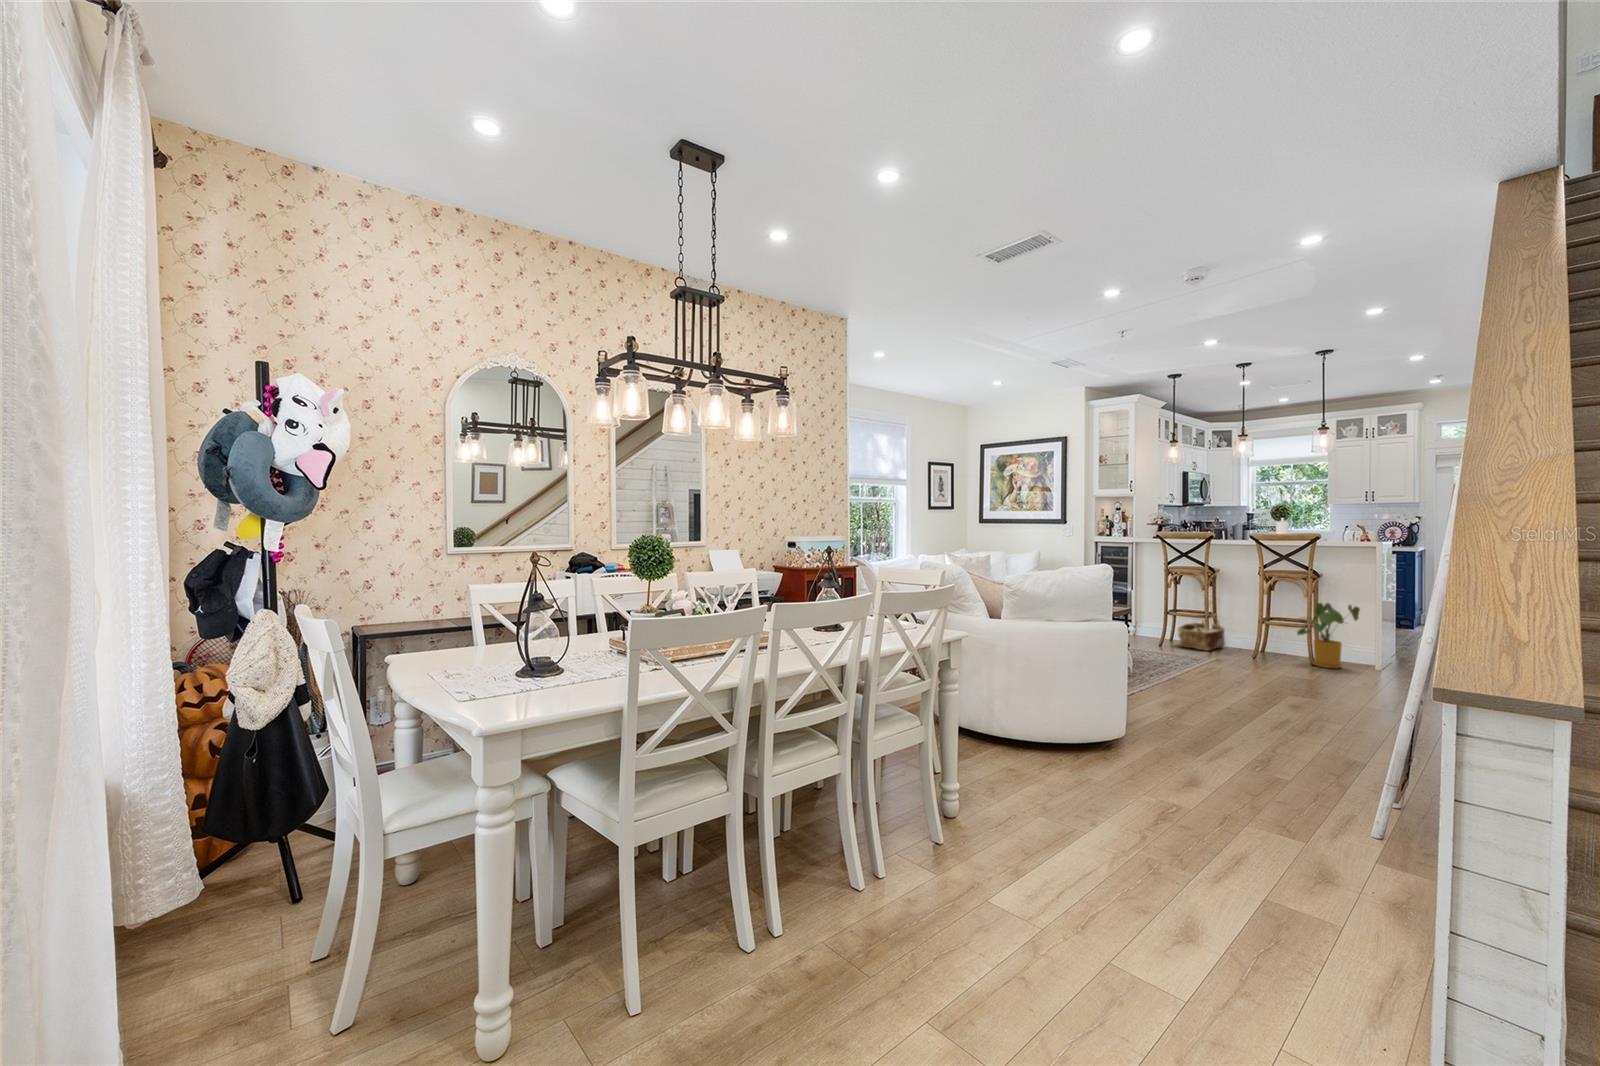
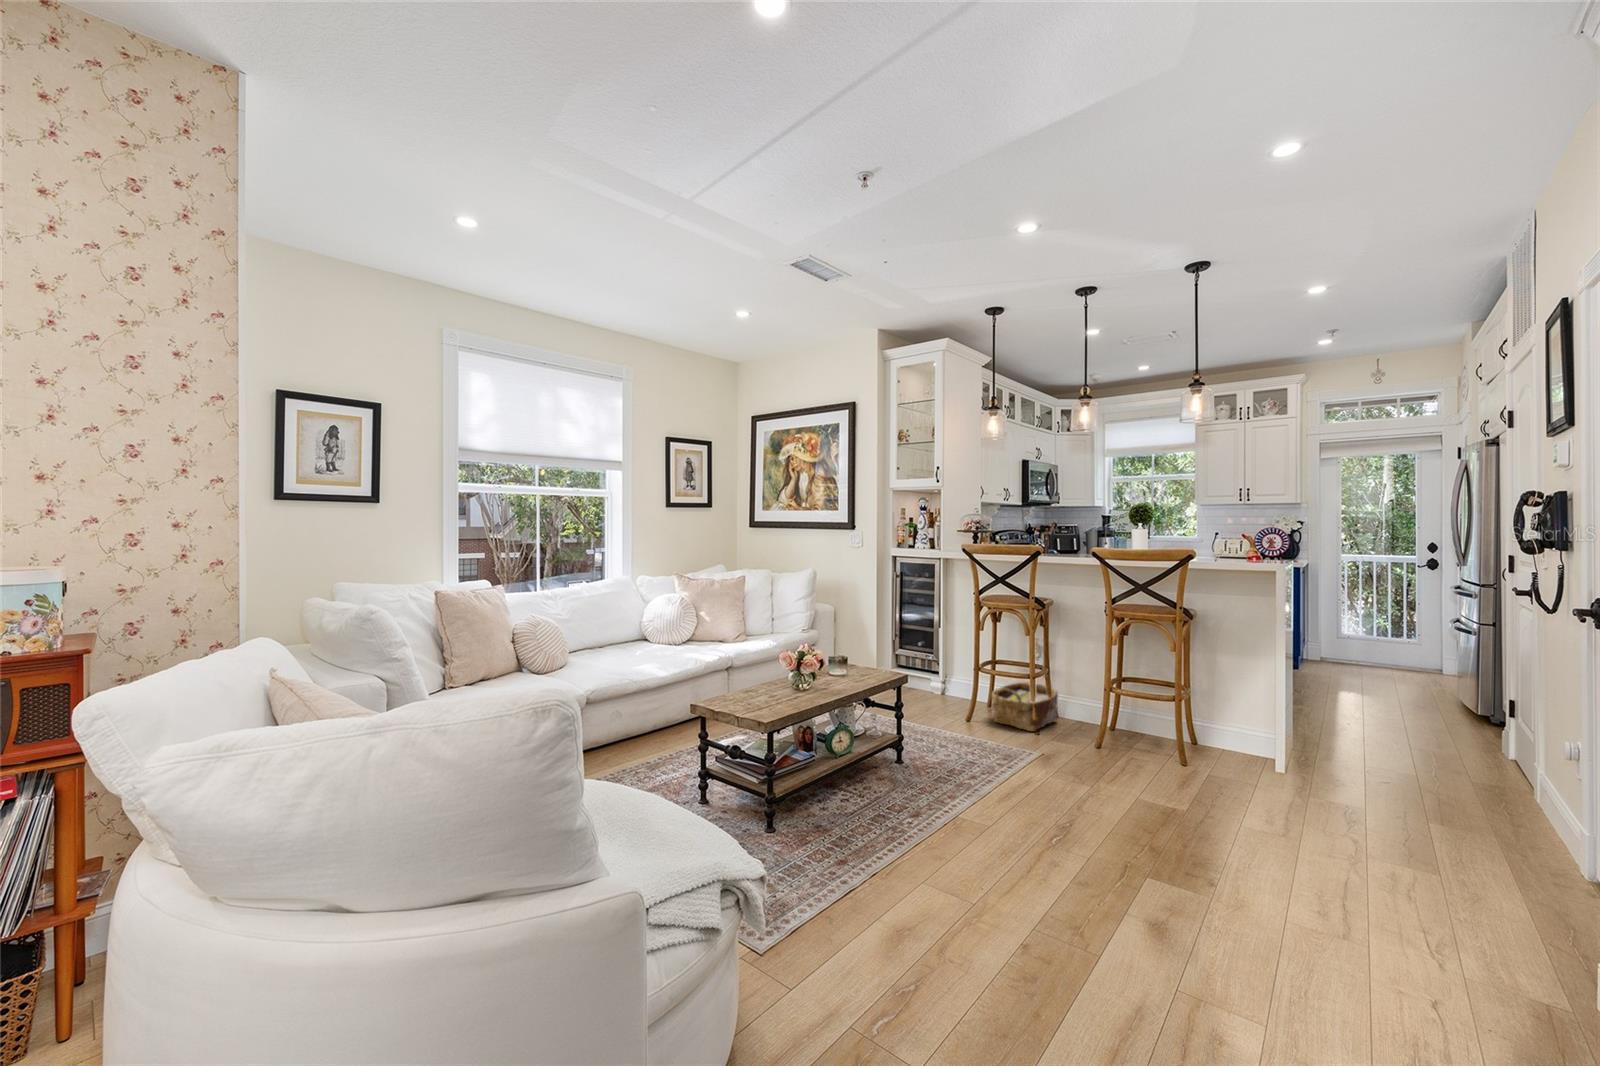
house plant: present [1297,603,1360,668] -> none [1152,657,1249,768]

